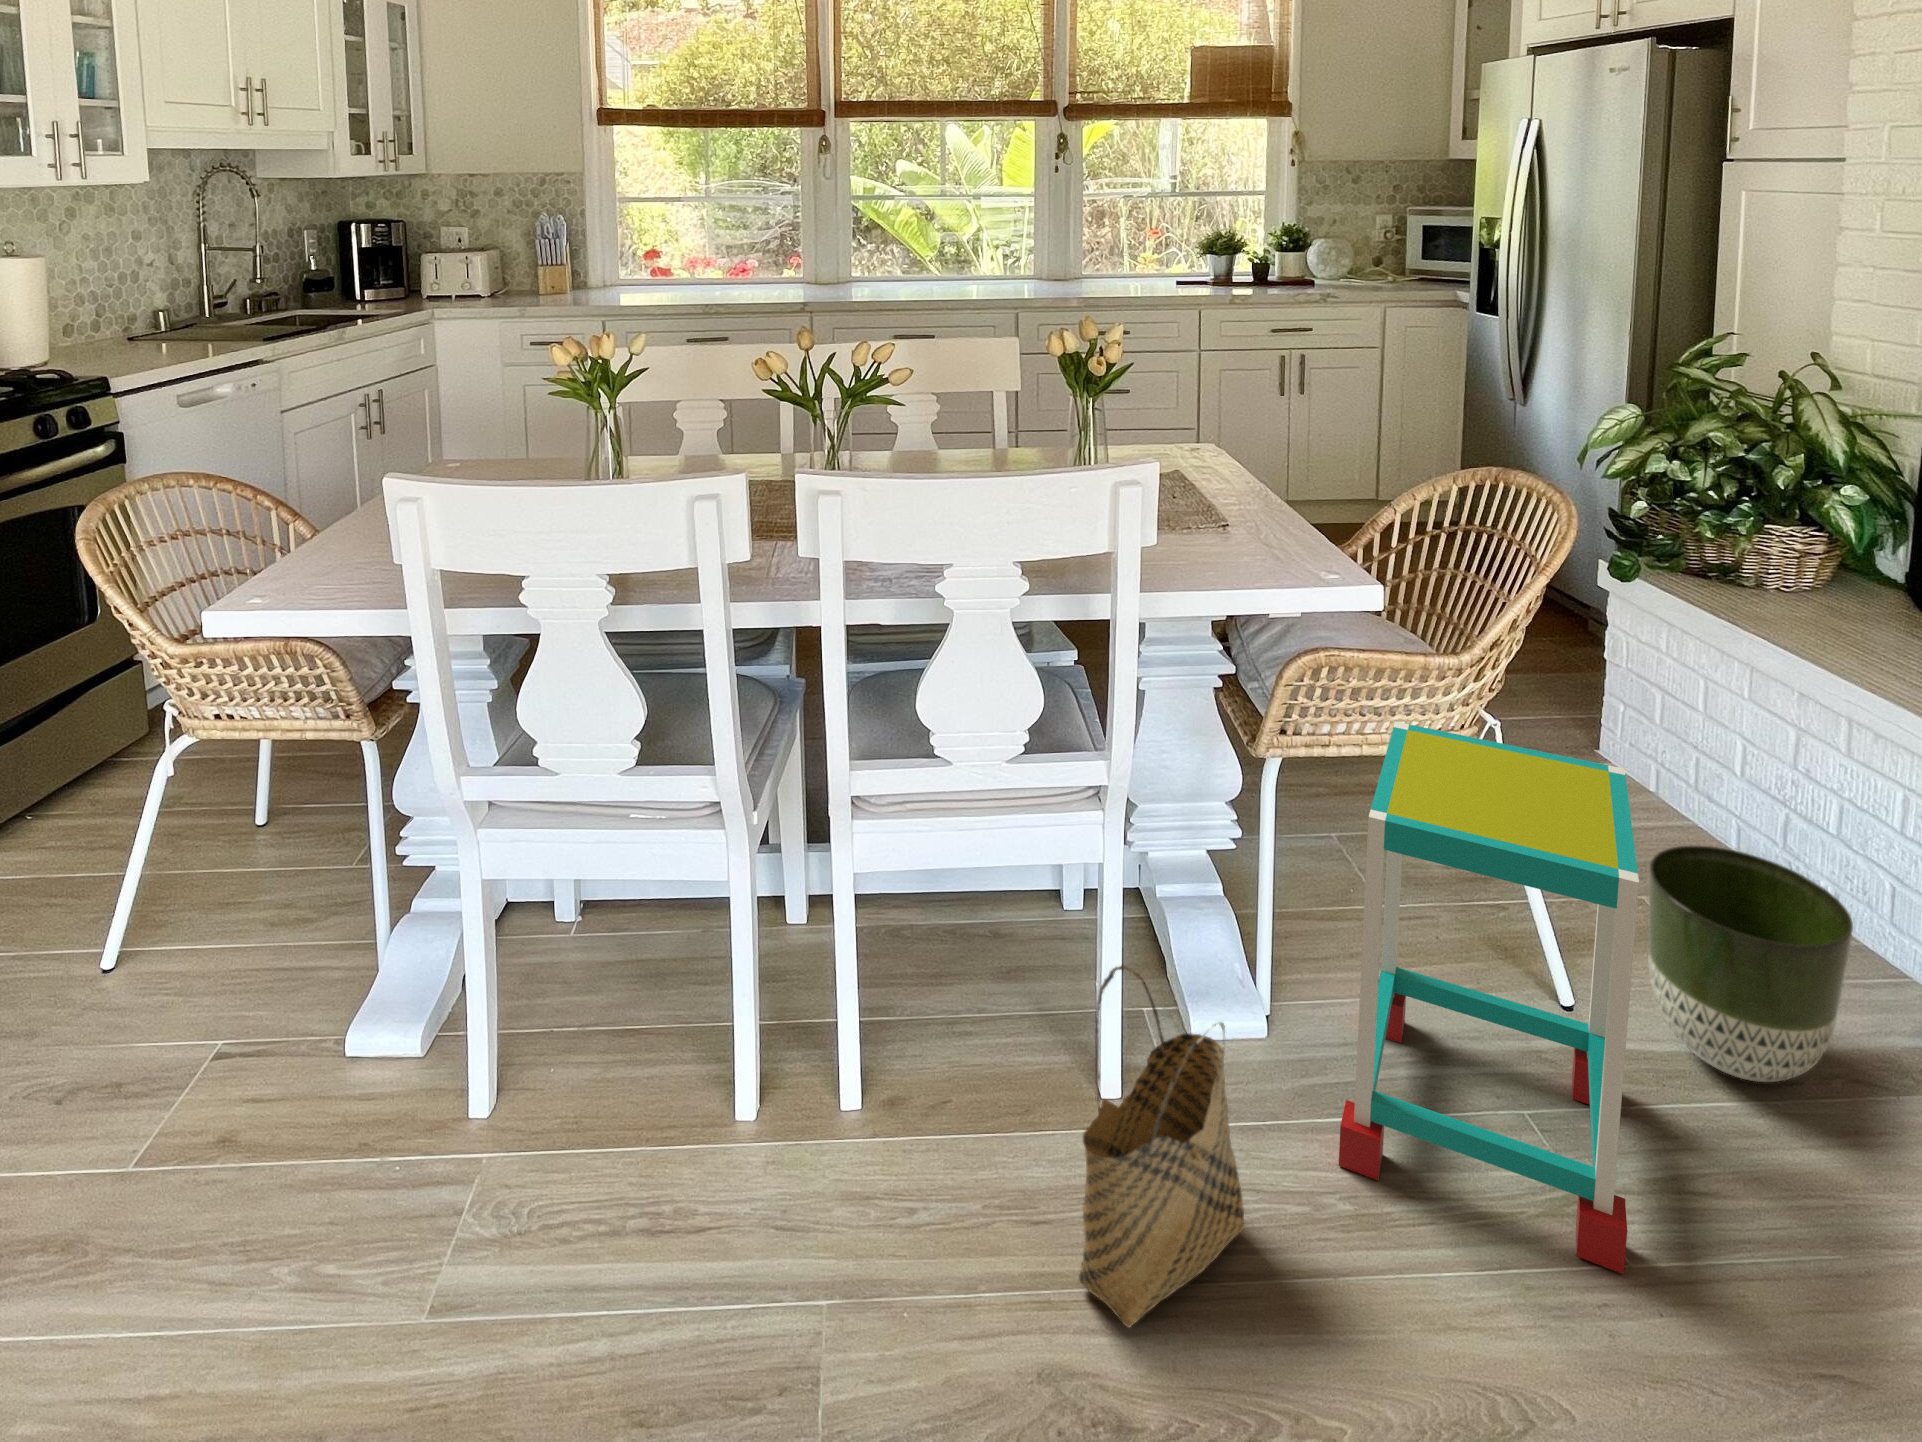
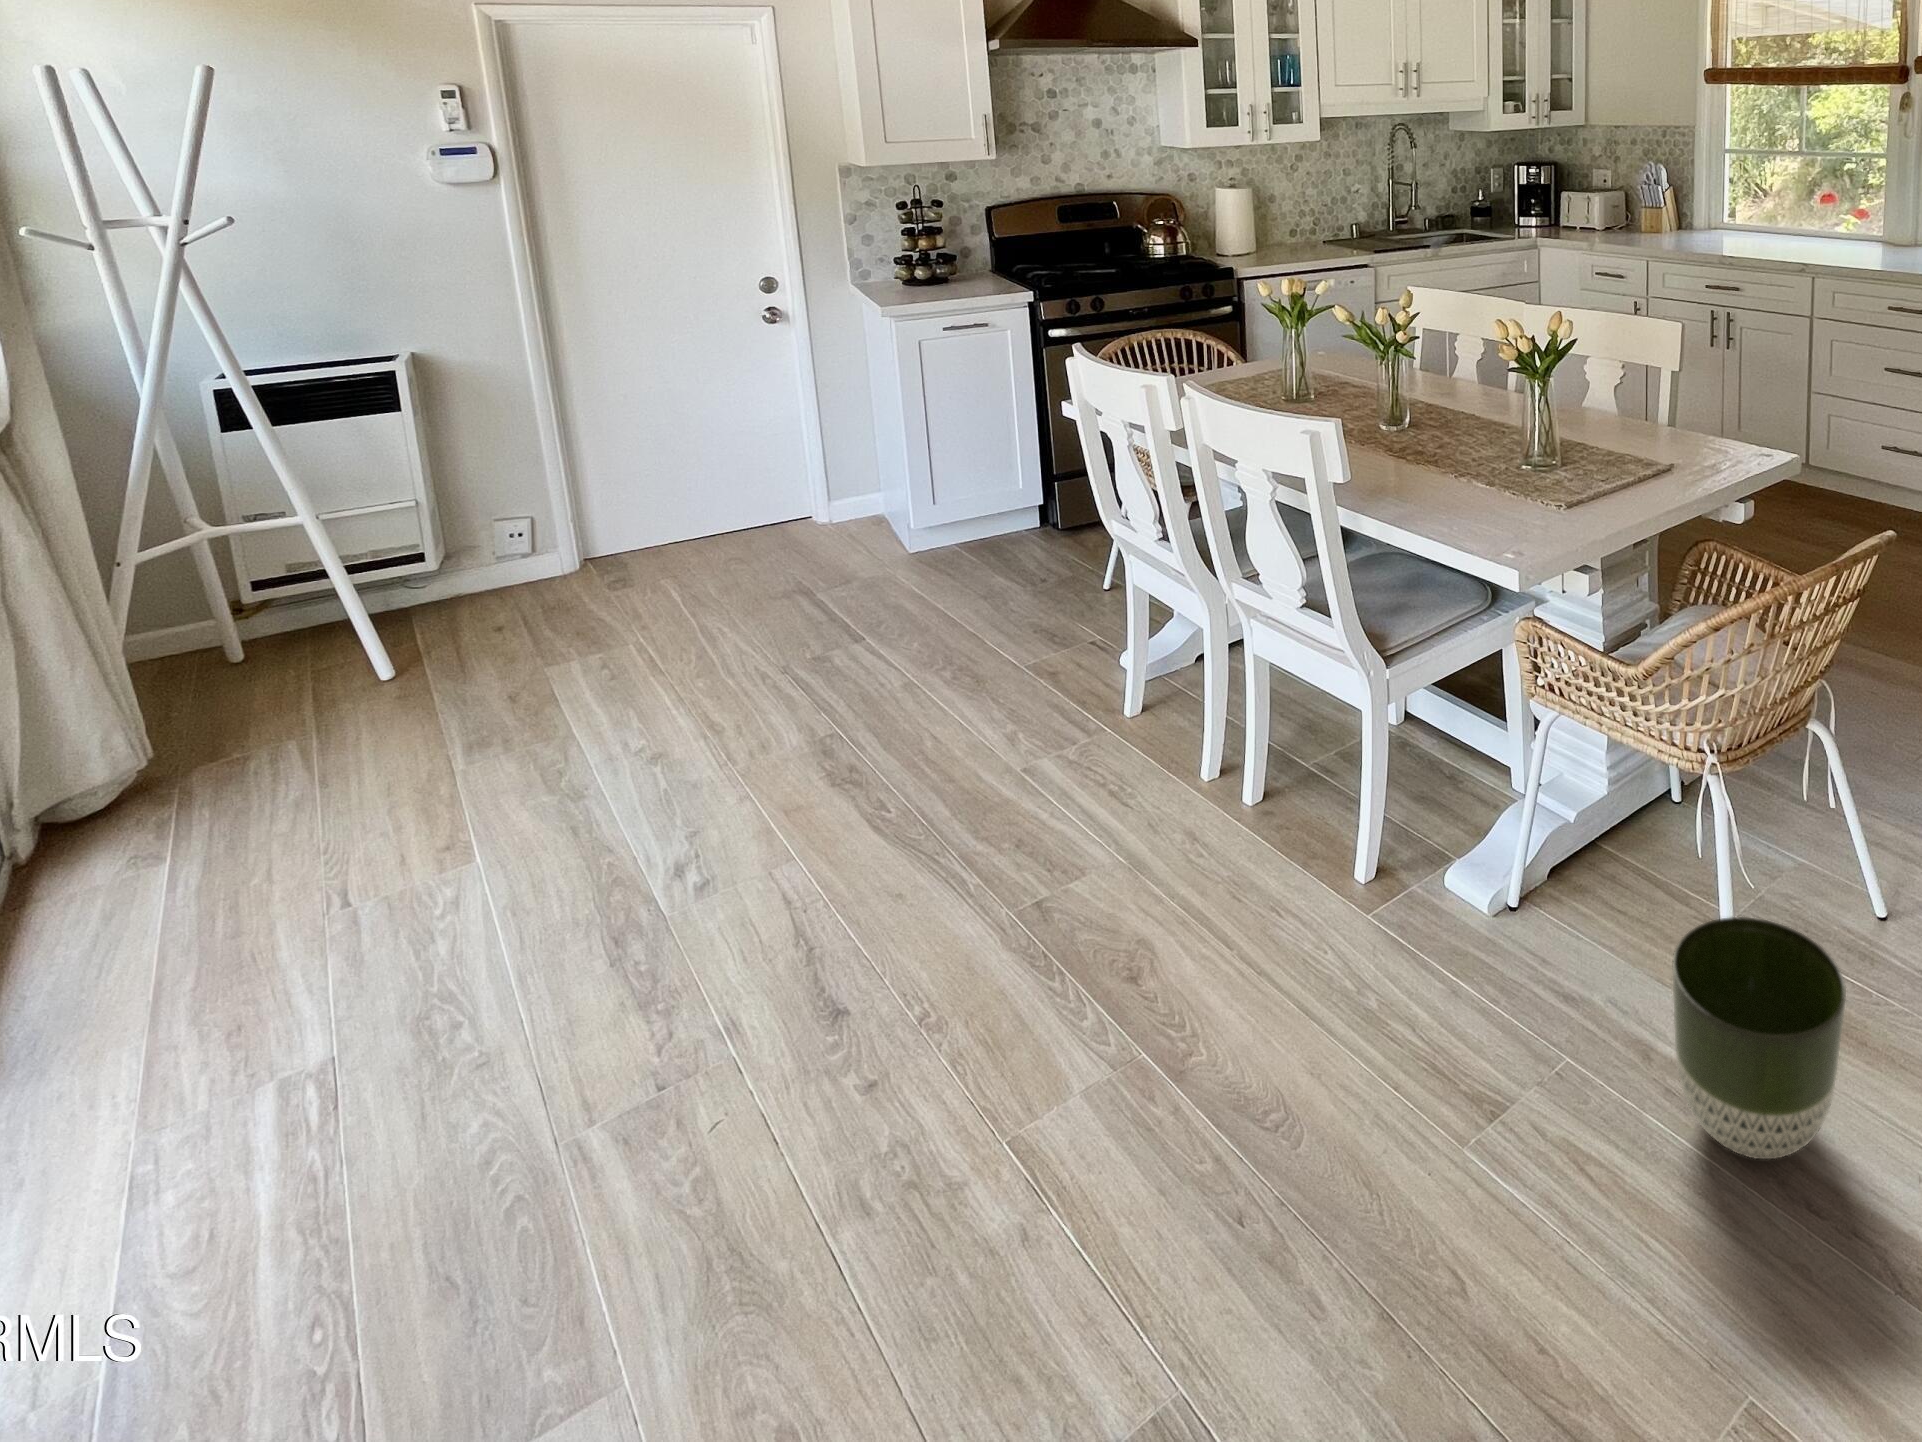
side table: present [1339,722,1639,1274] -> none [1379,686,1617,1100]
woven basket: present [1079,966,1244,1327] -> none [1167,727,1302,930]

